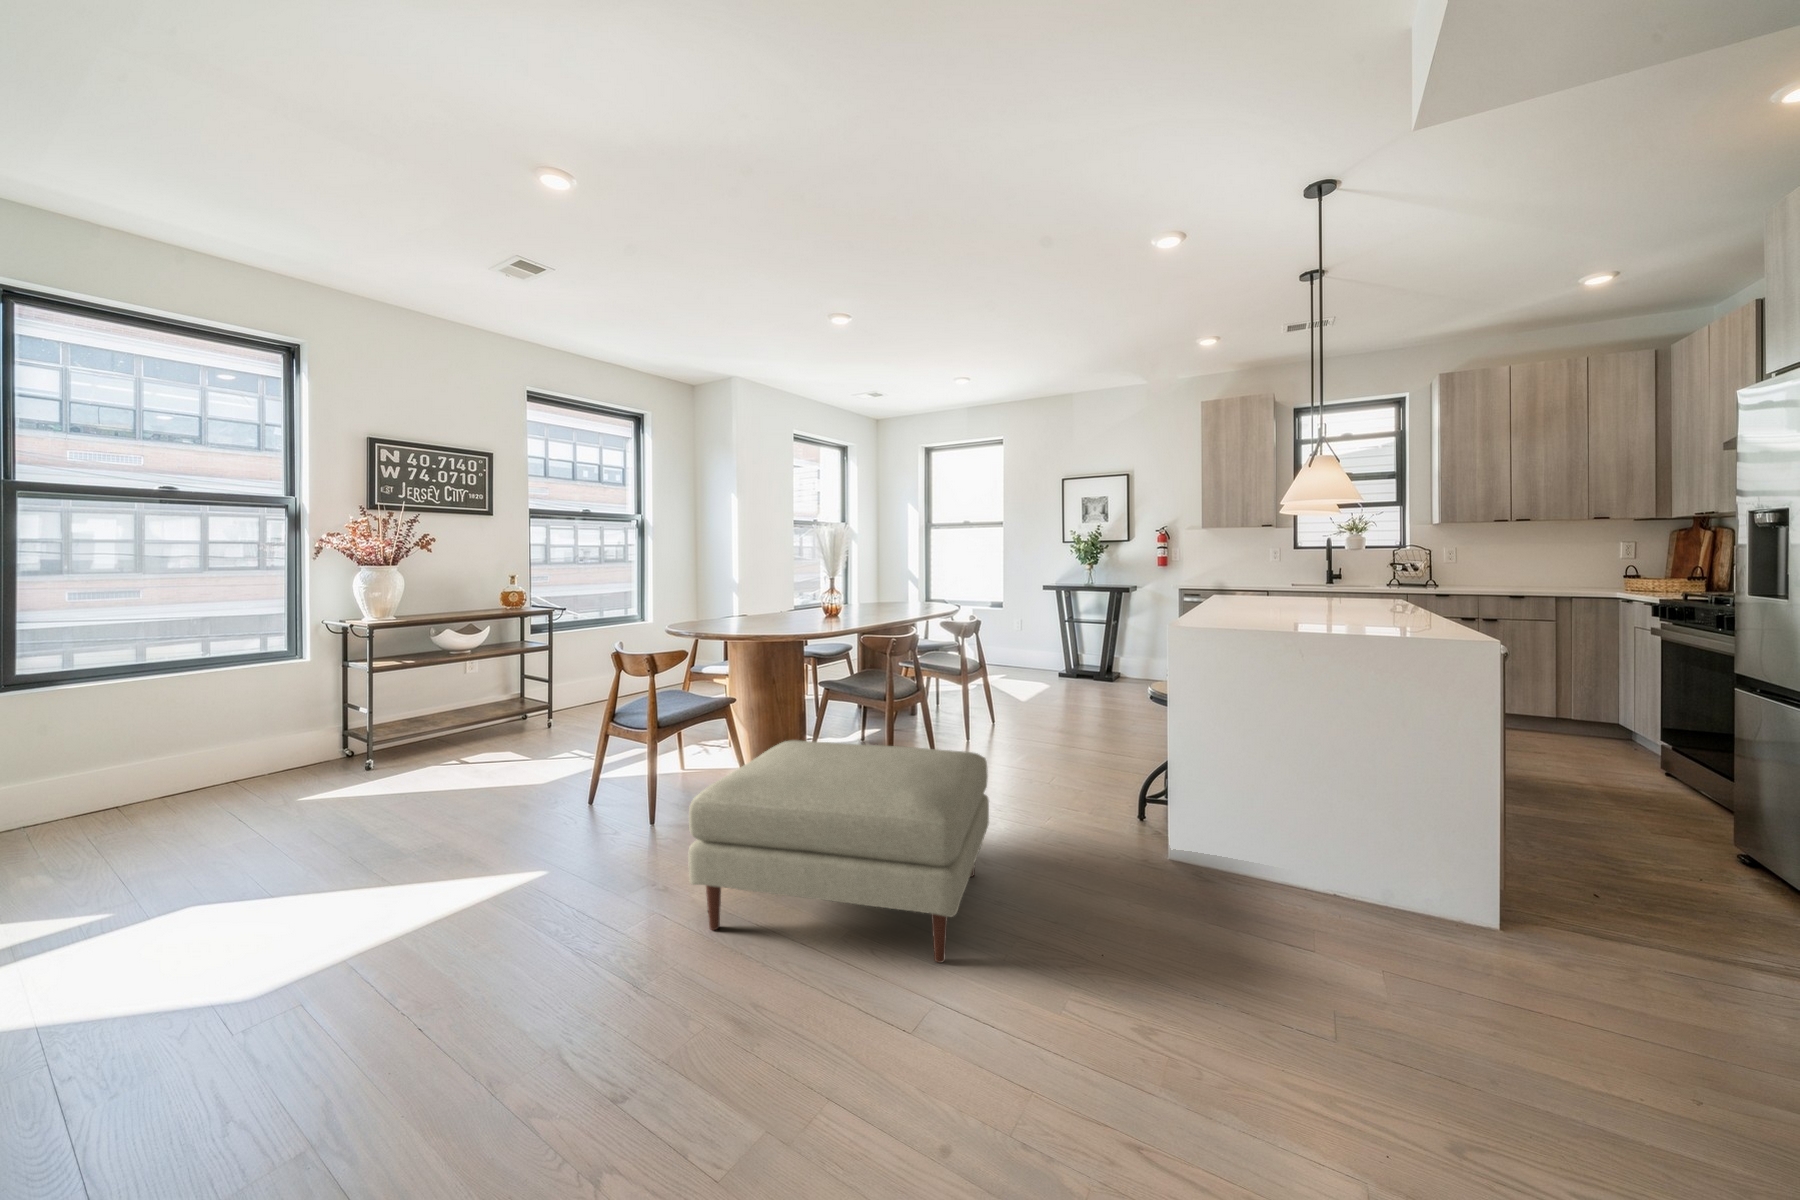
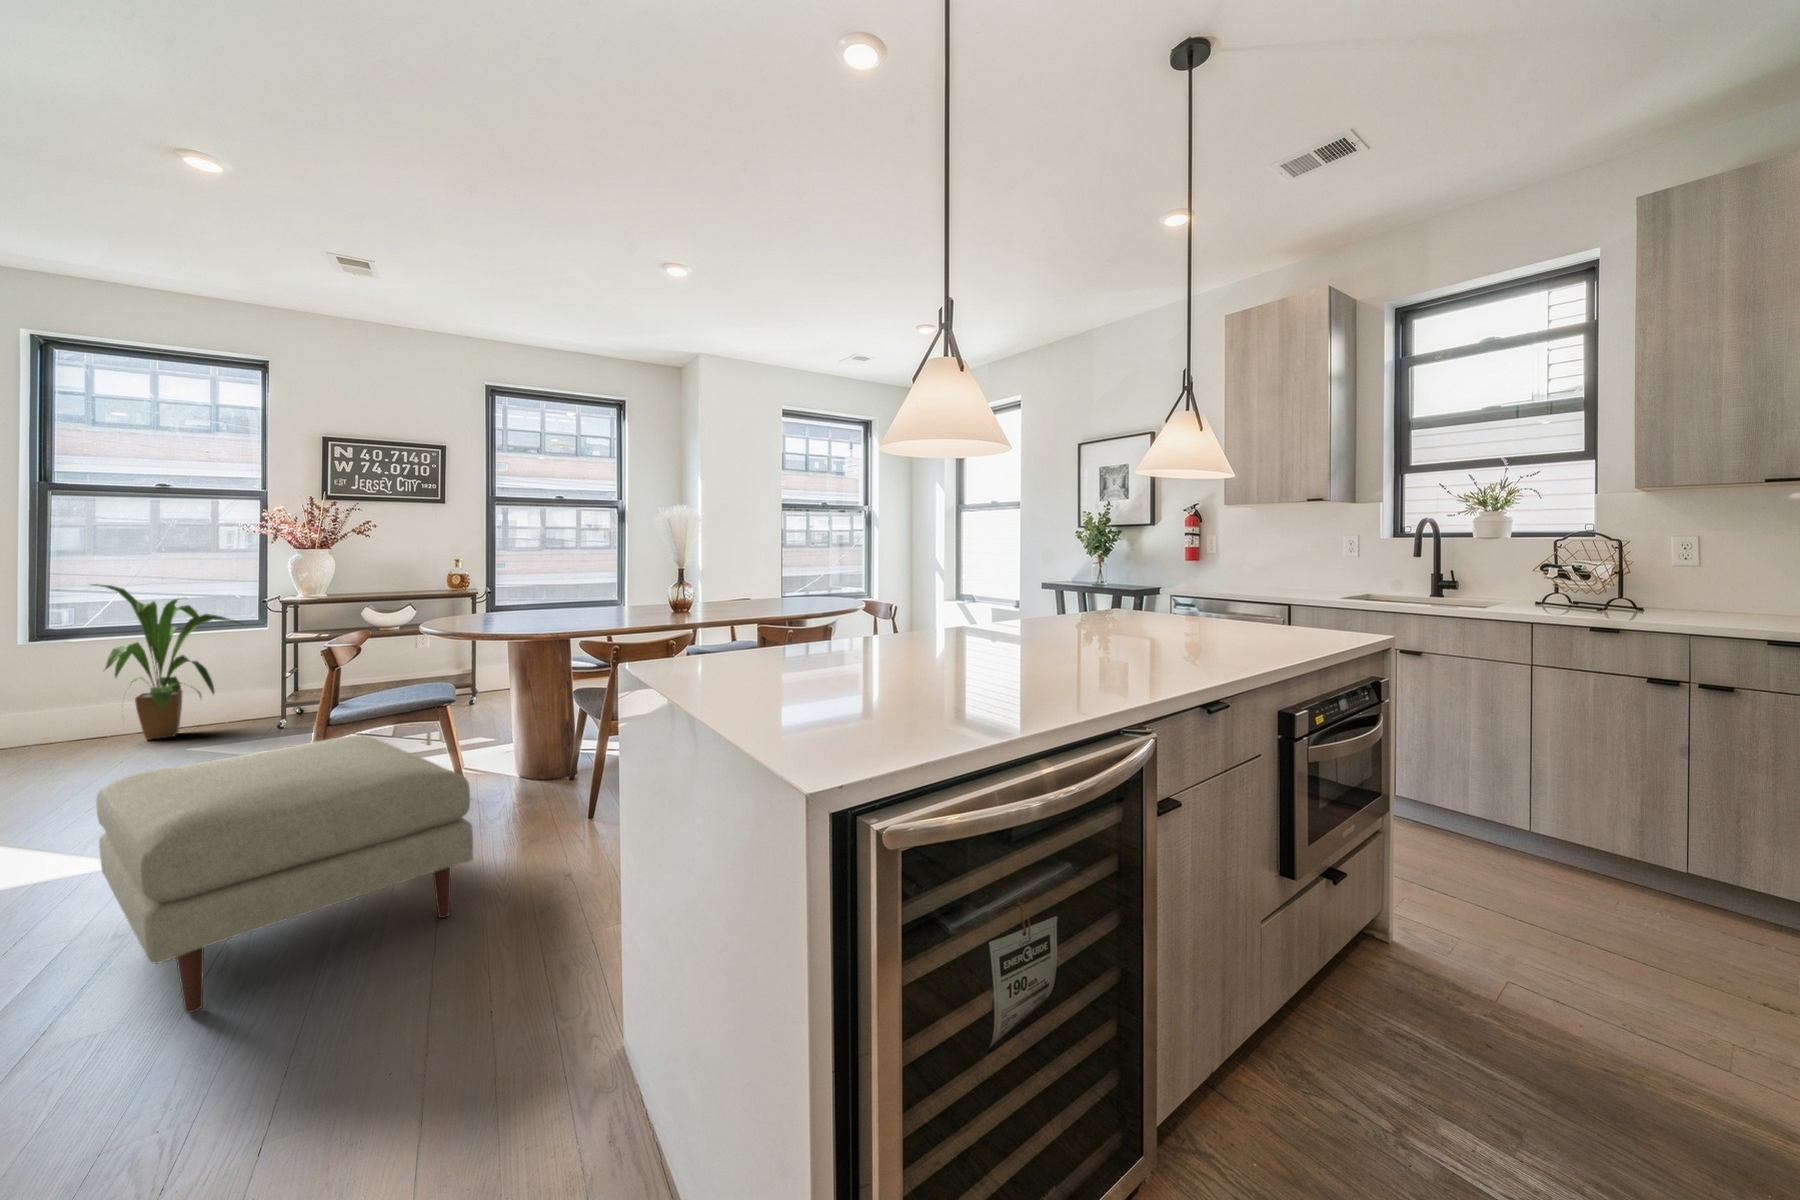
house plant: none [134,614,298,807] -> present [94,584,239,740]

